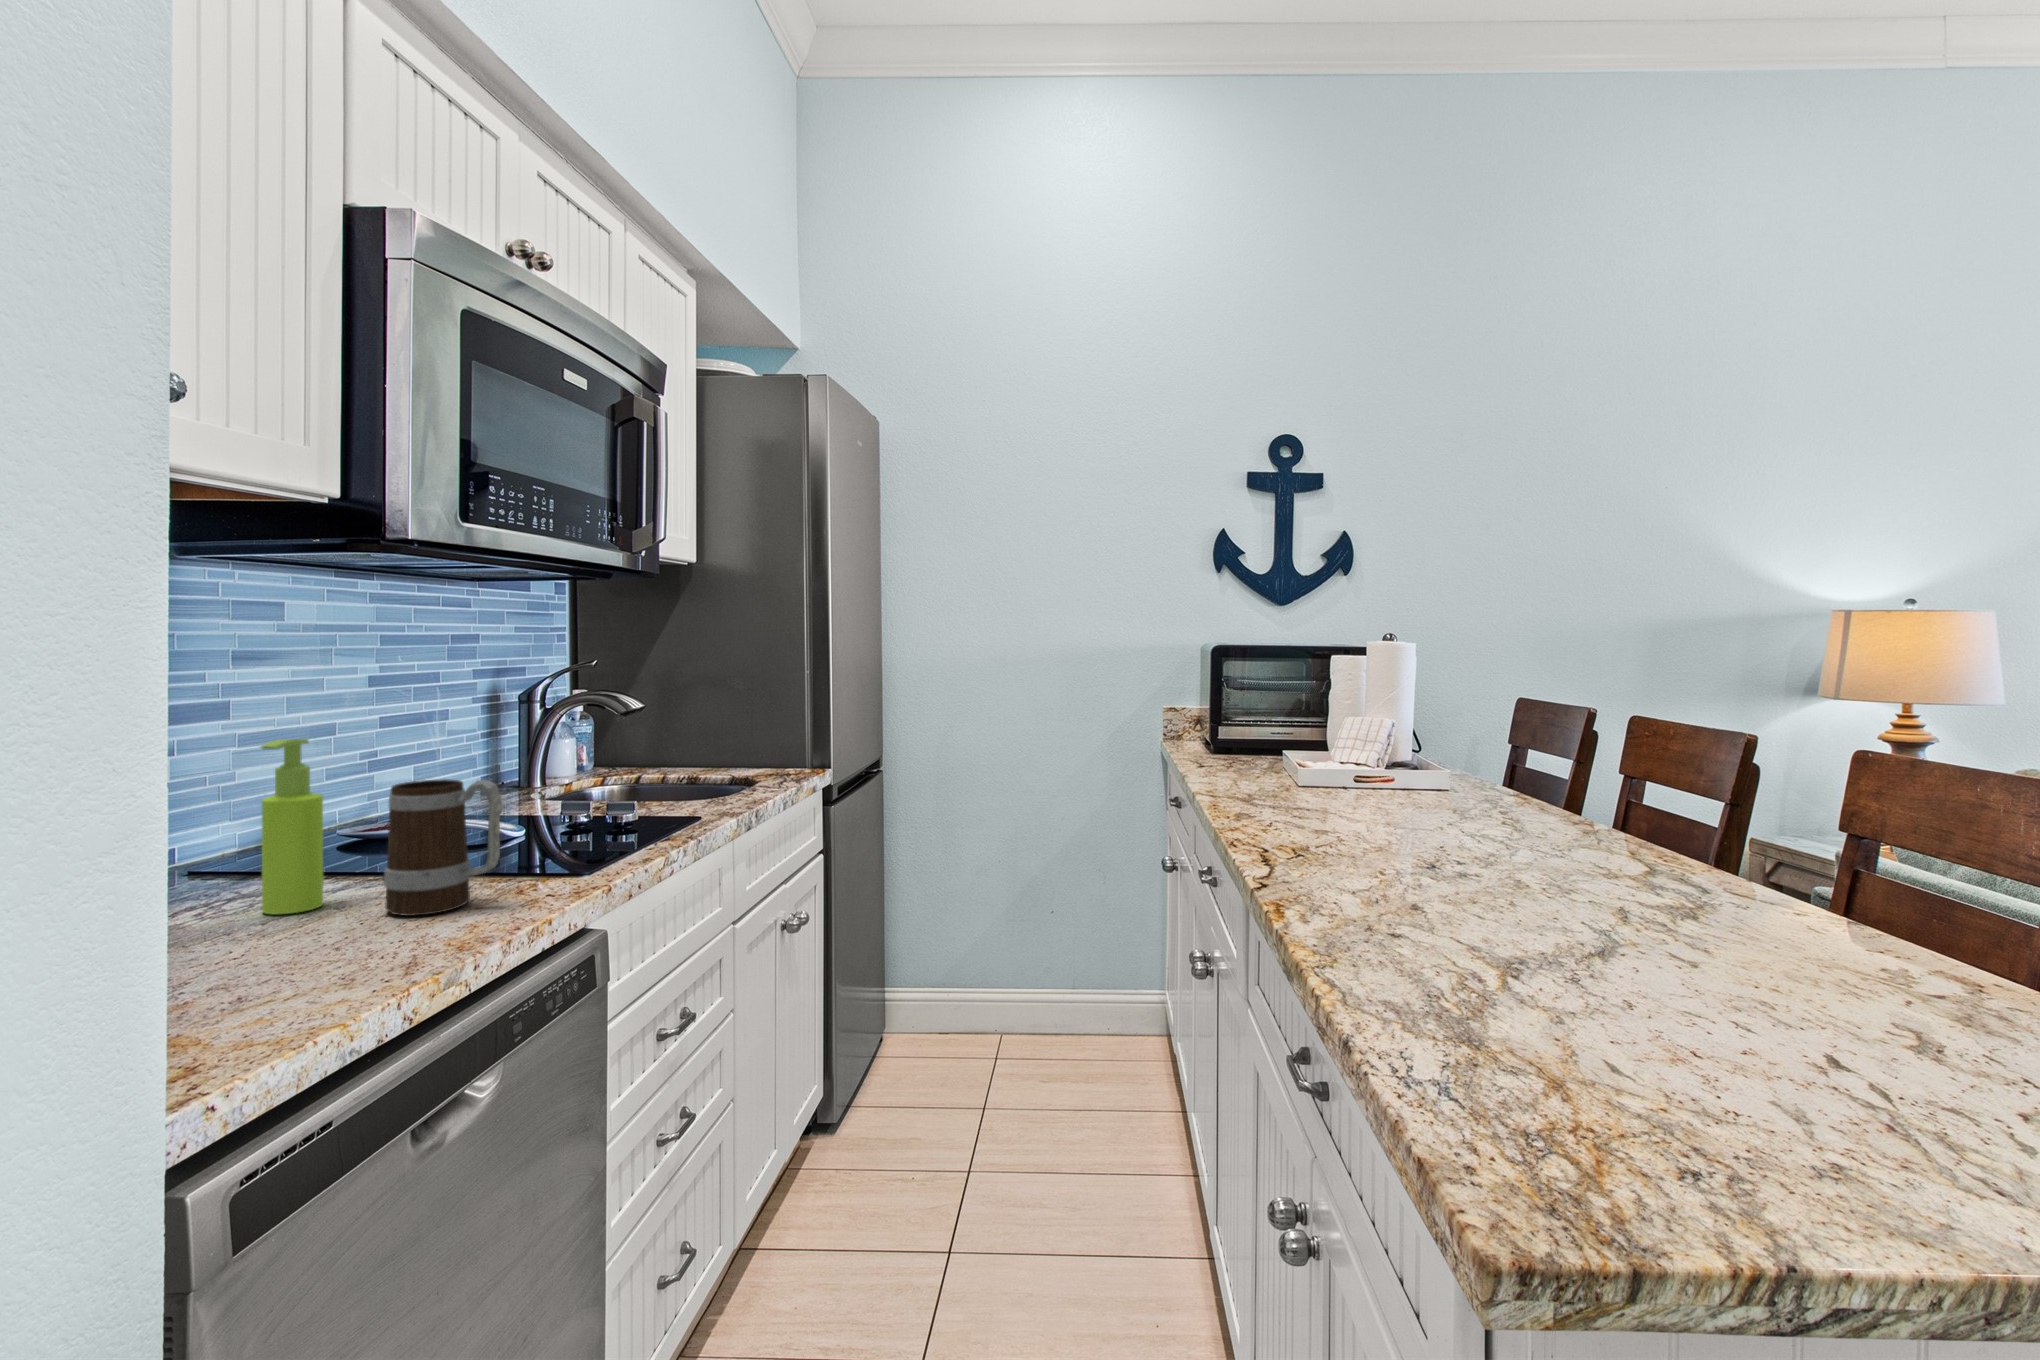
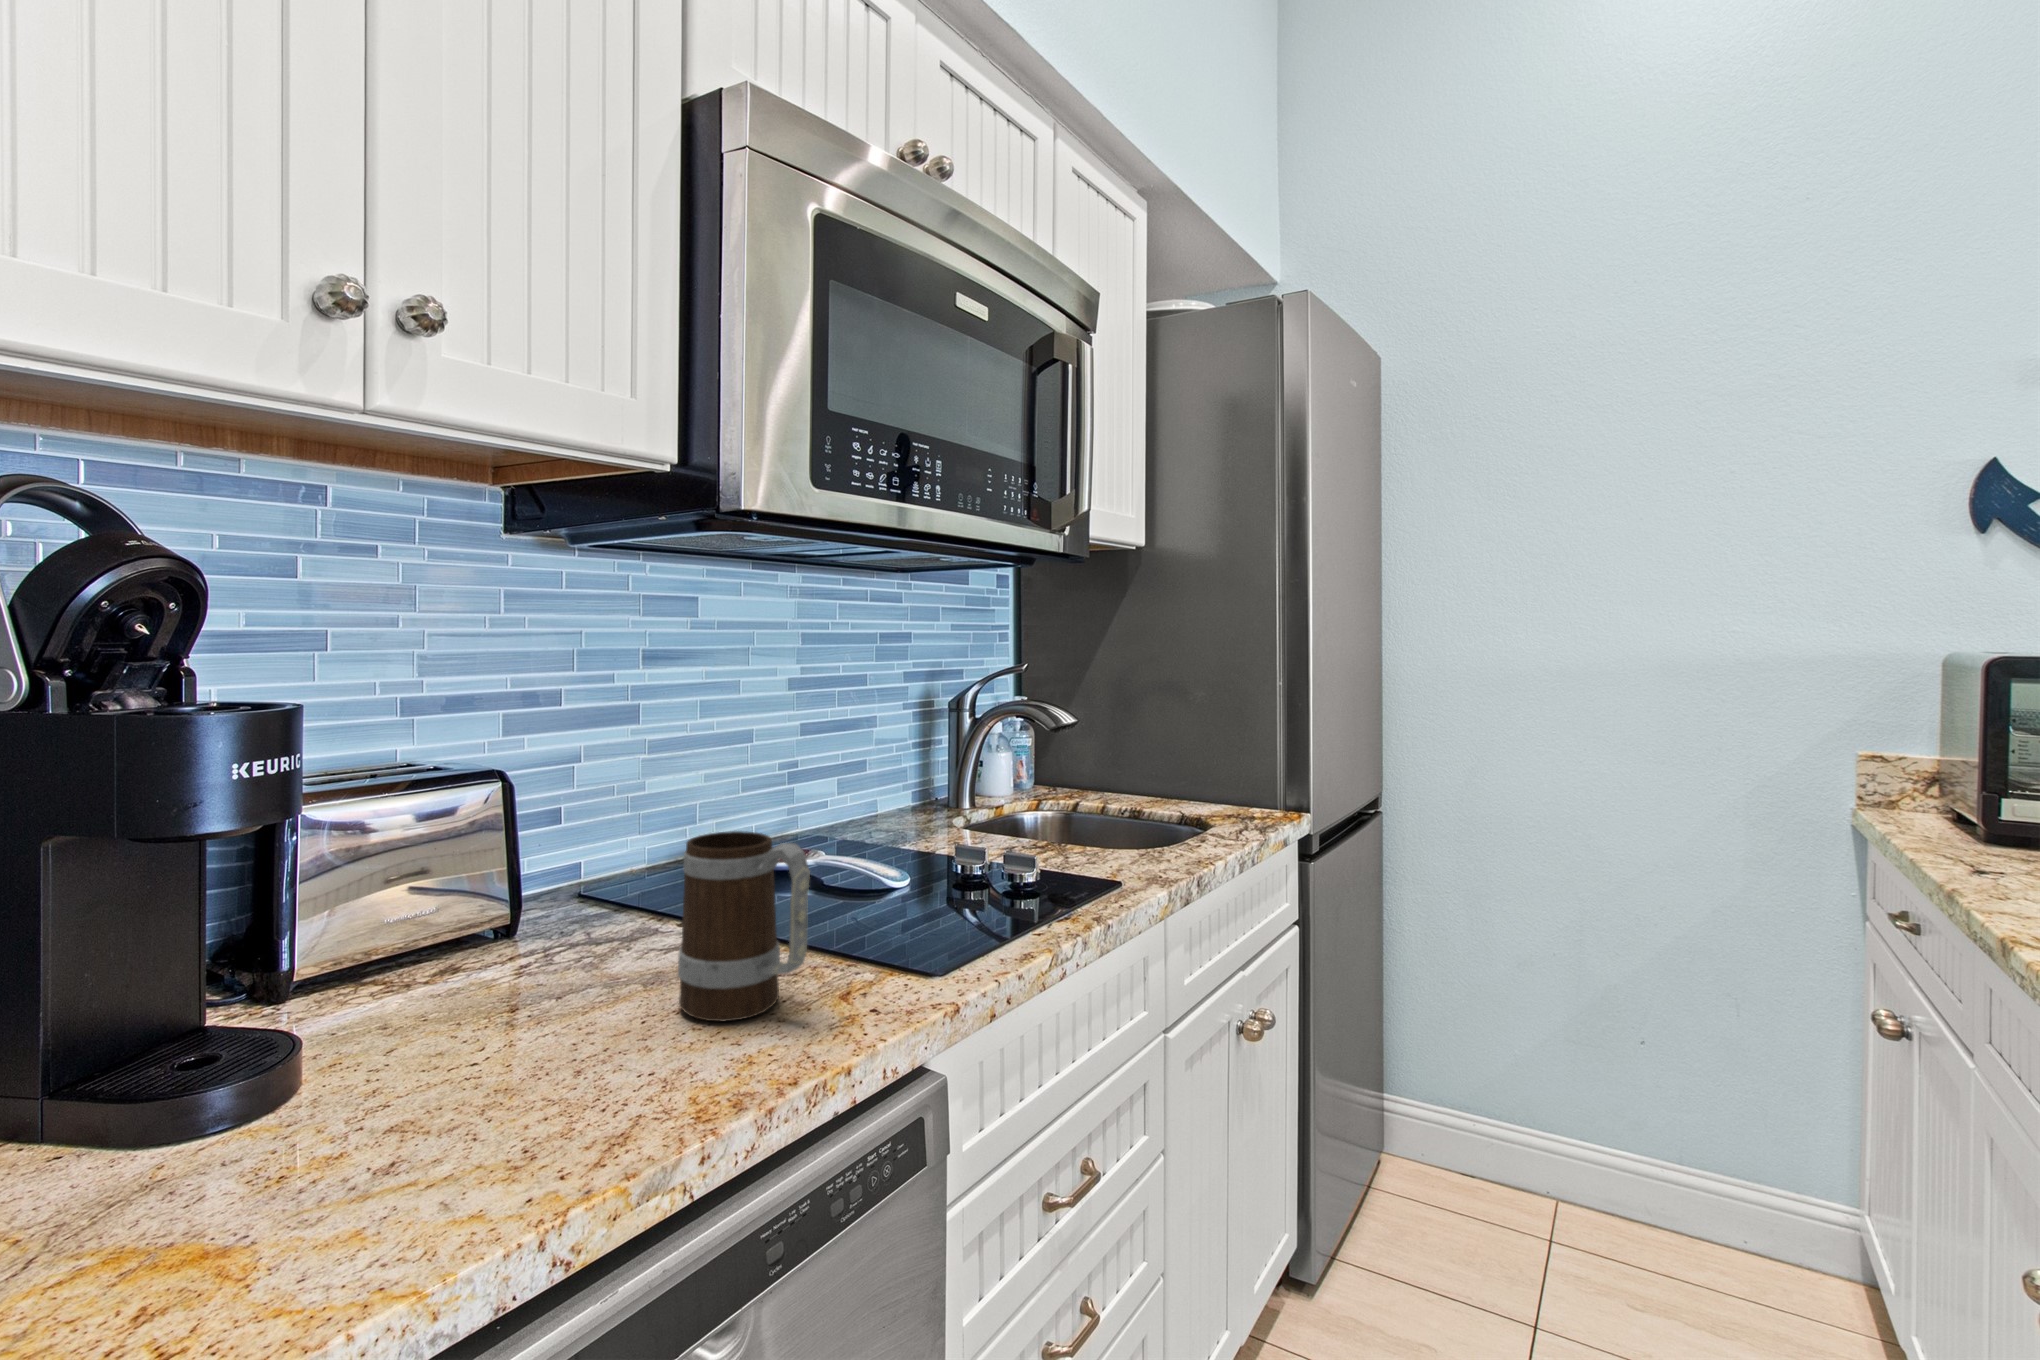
soap dispenser: present [261,739,323,914] -> none [567,764,640,982]

